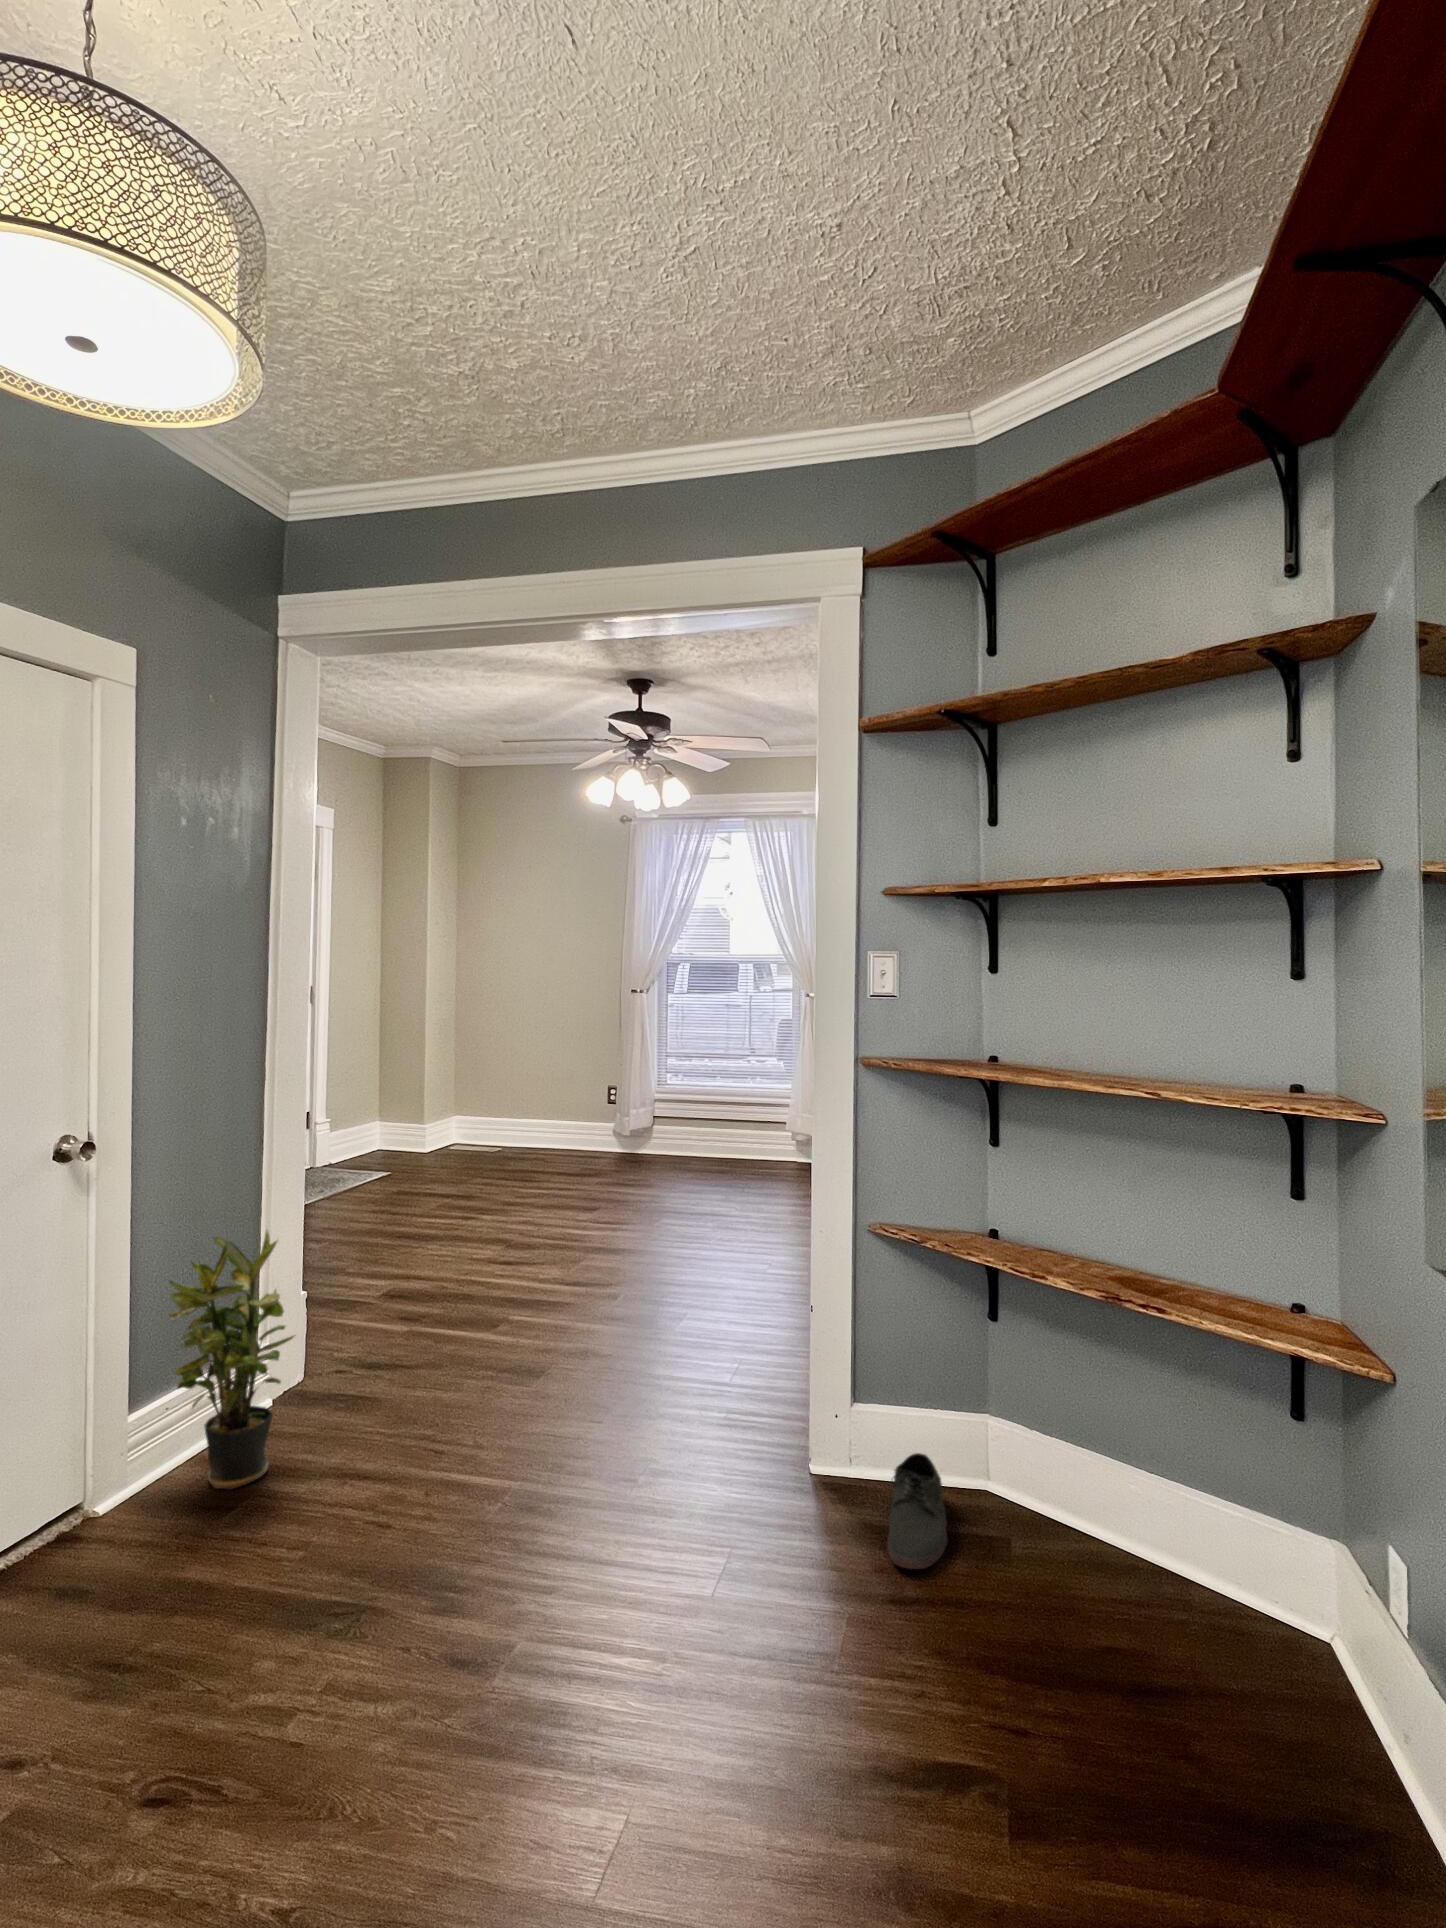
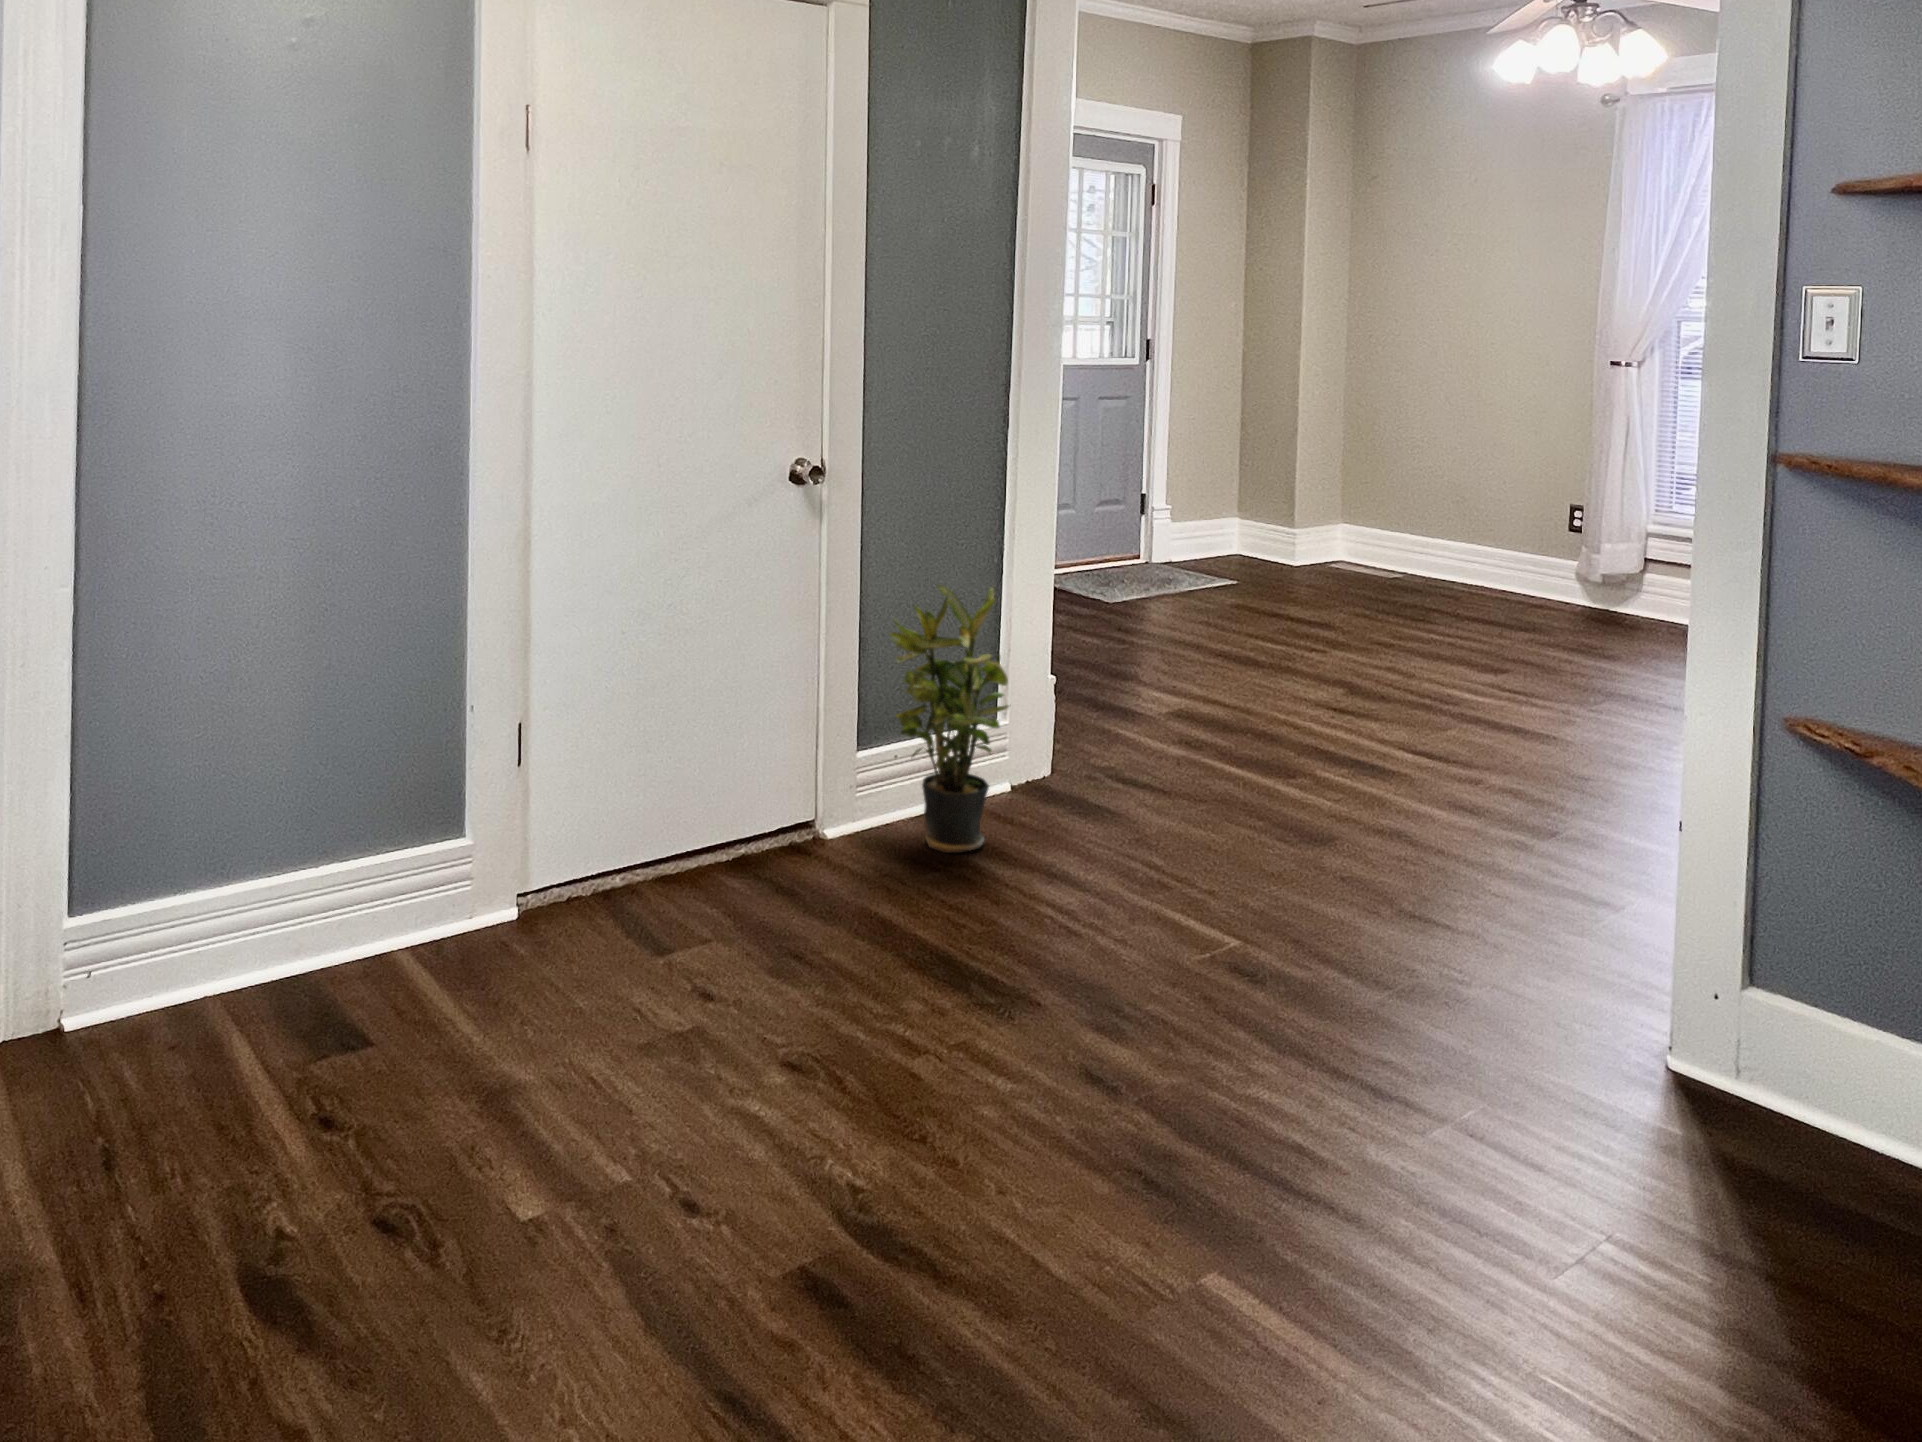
shoe: present [887,1453,947,1569] -> none [1737,1087,1885,1241]

